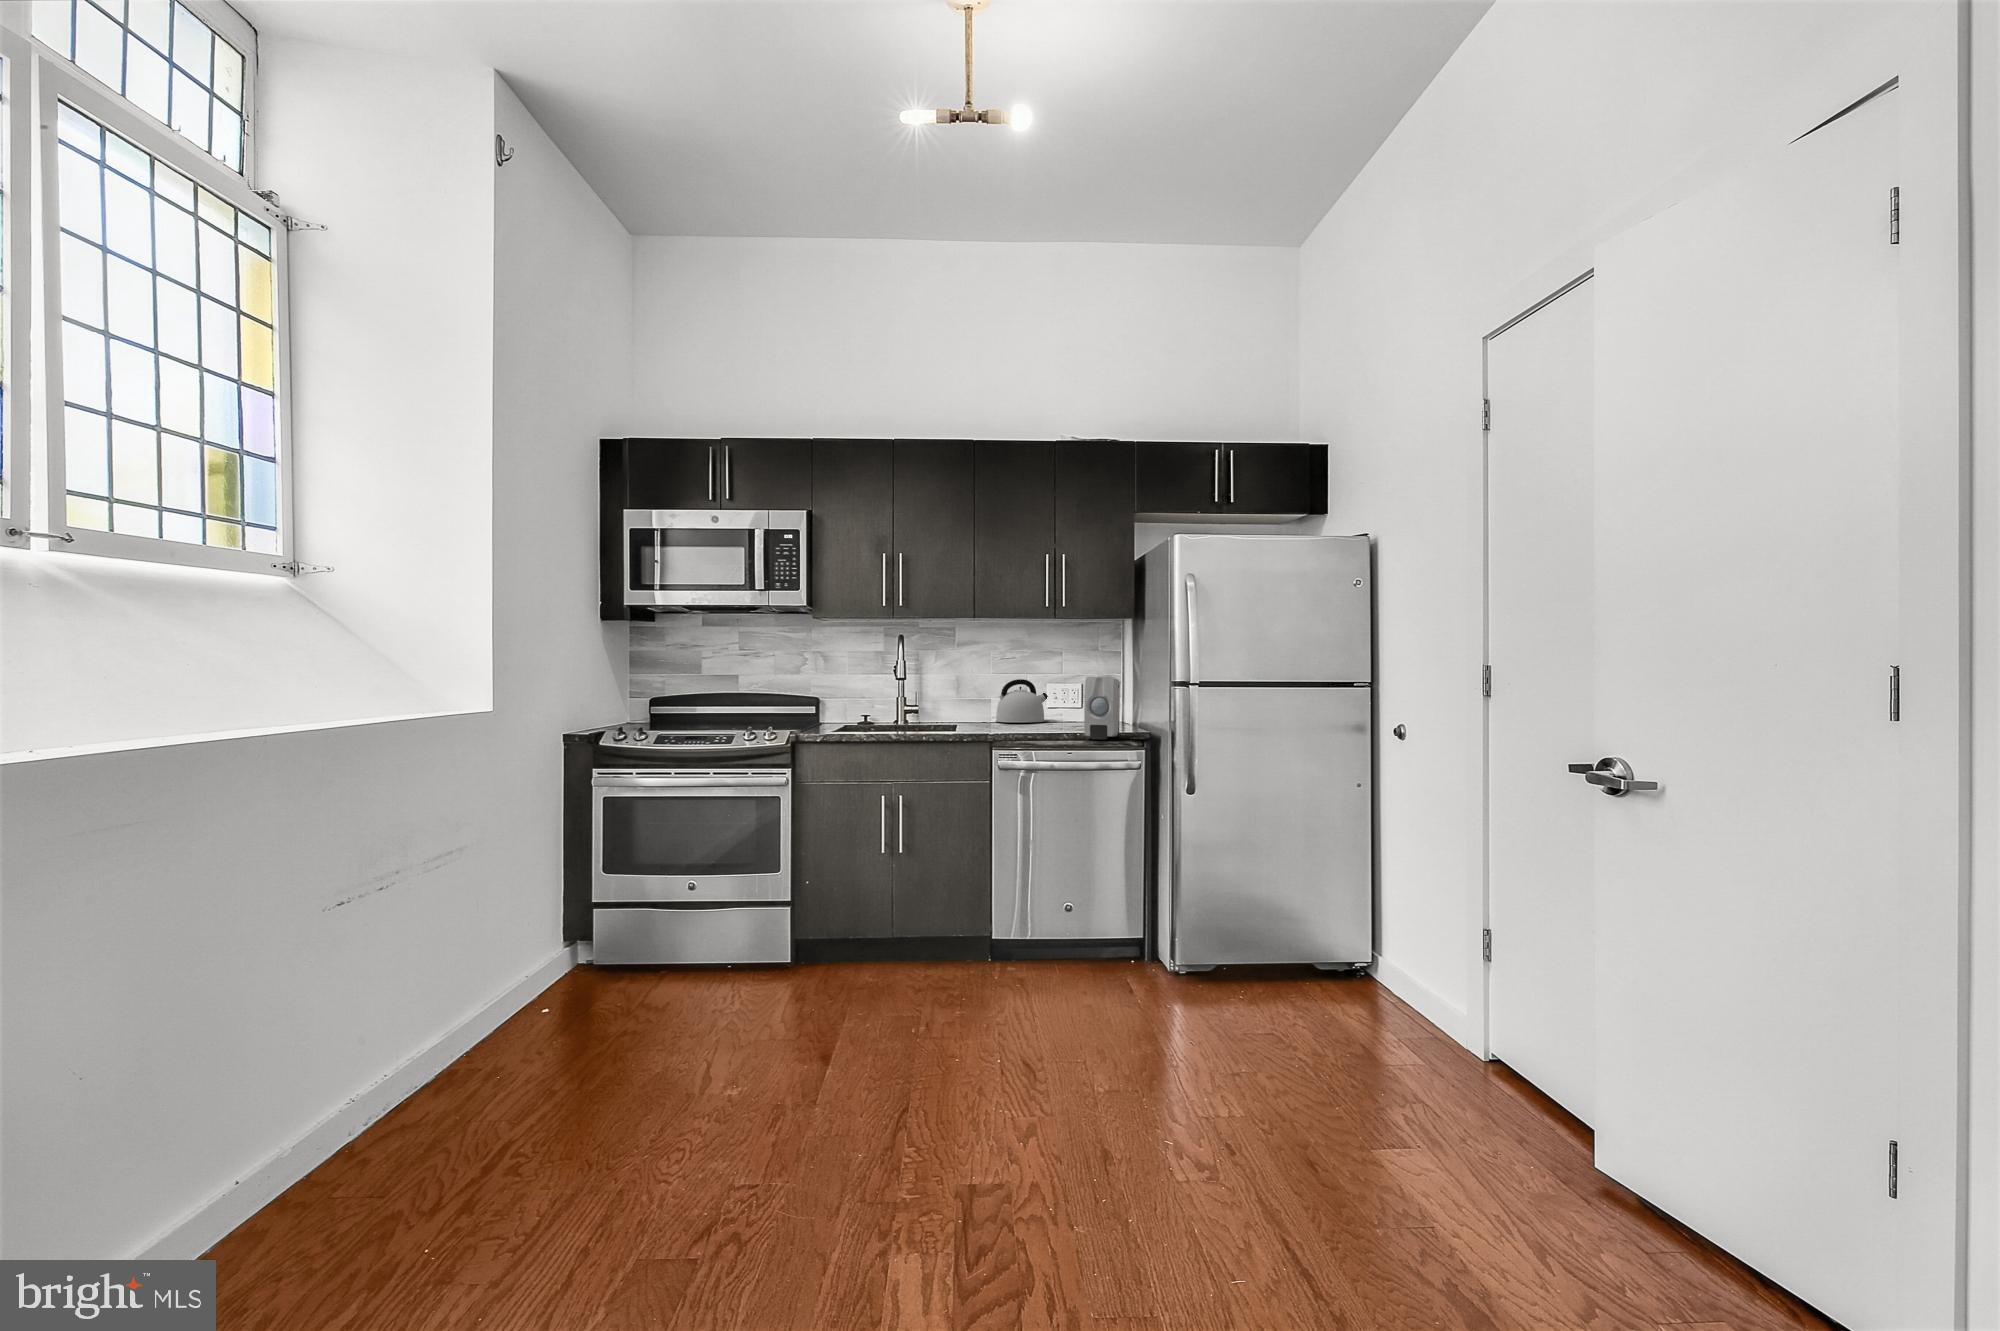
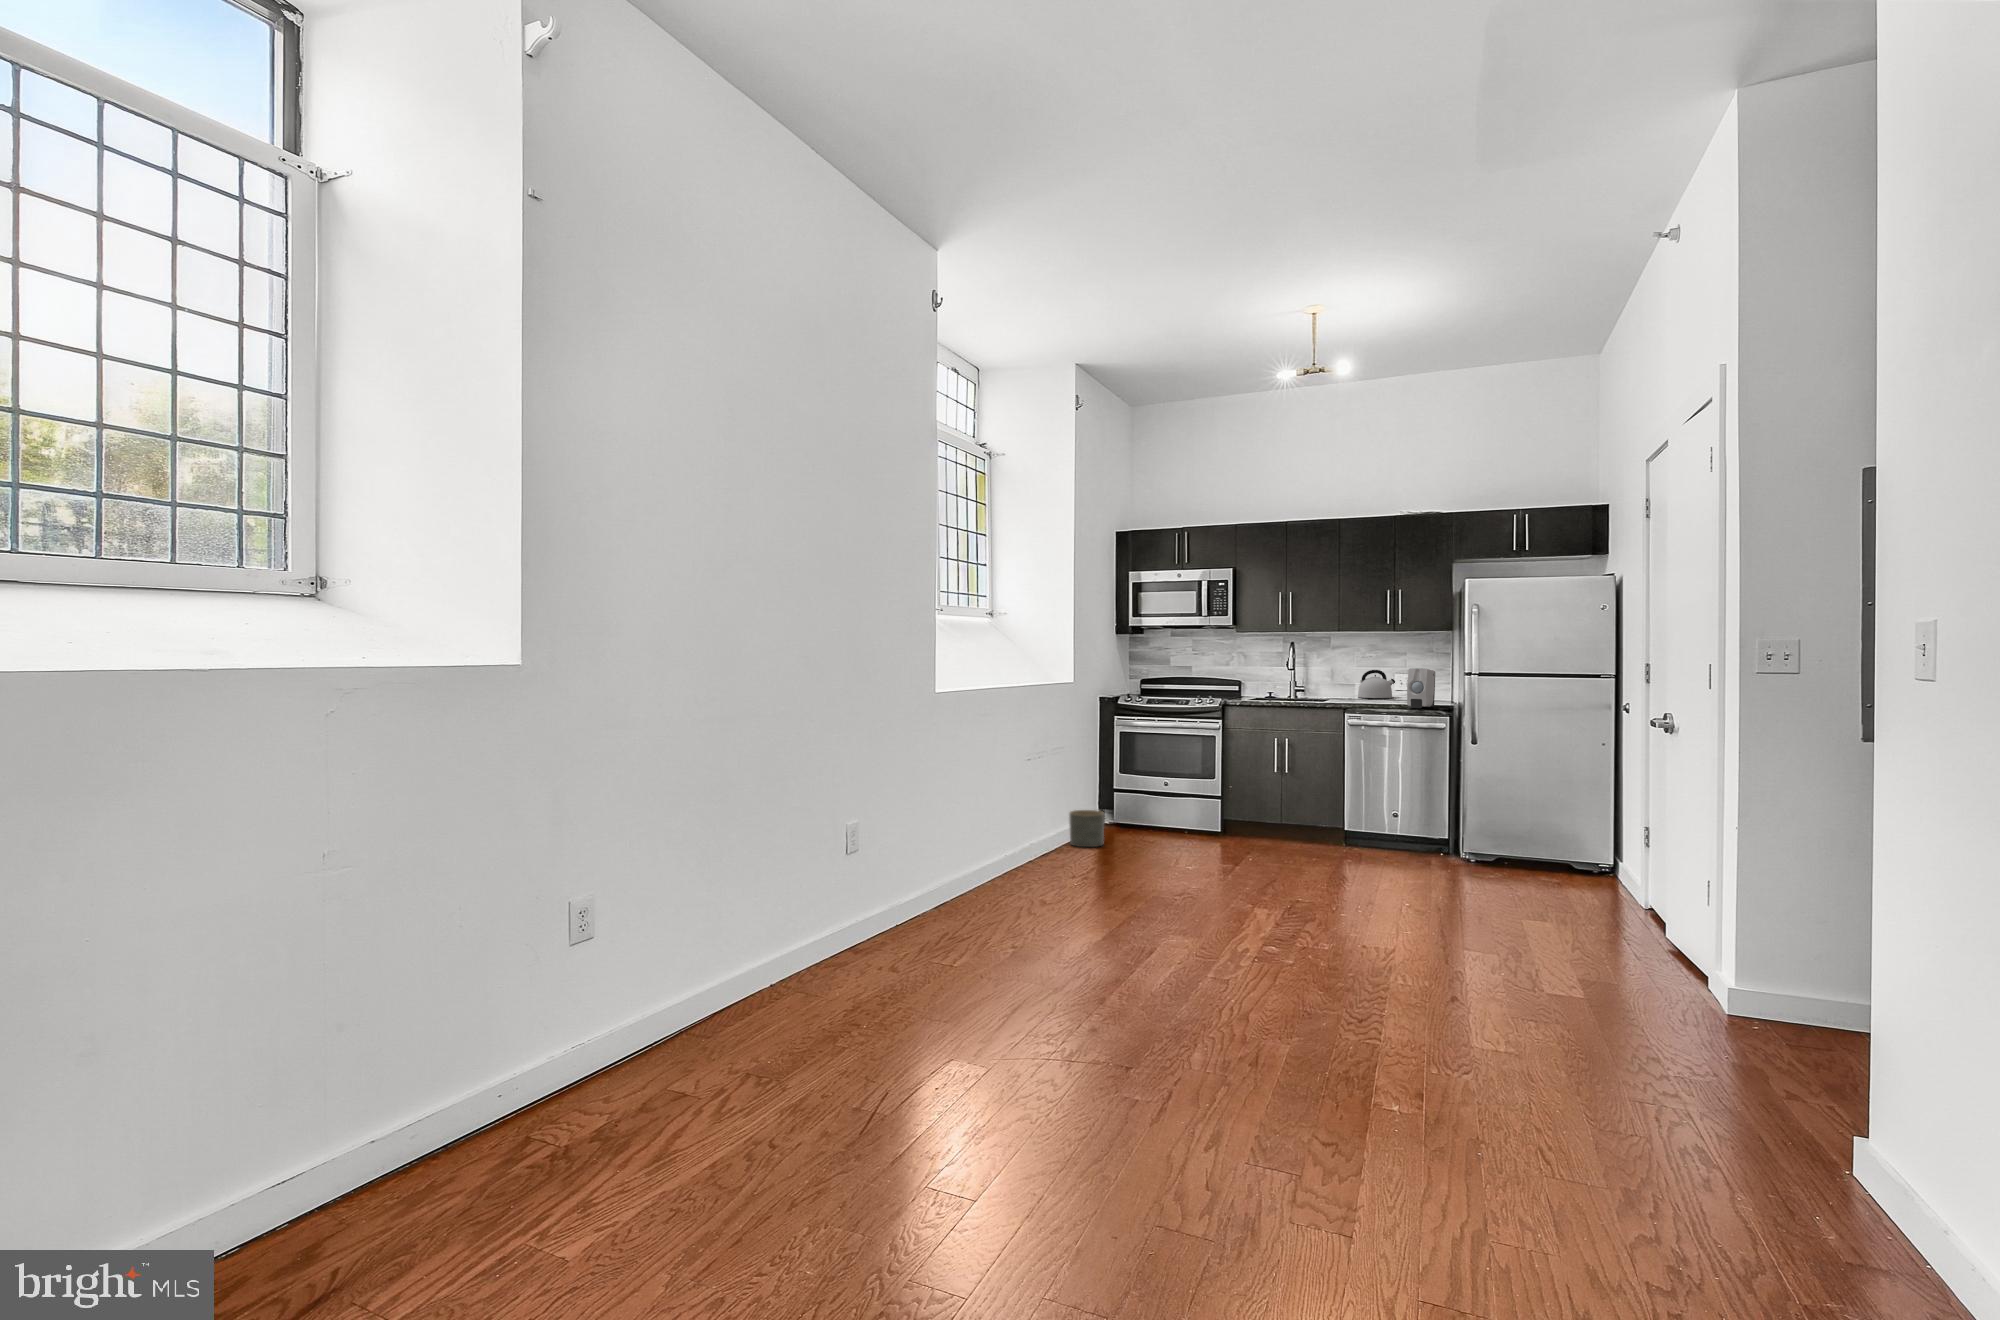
planter: none [481,968,560,1056] -> present [1069,810,1104,847]

